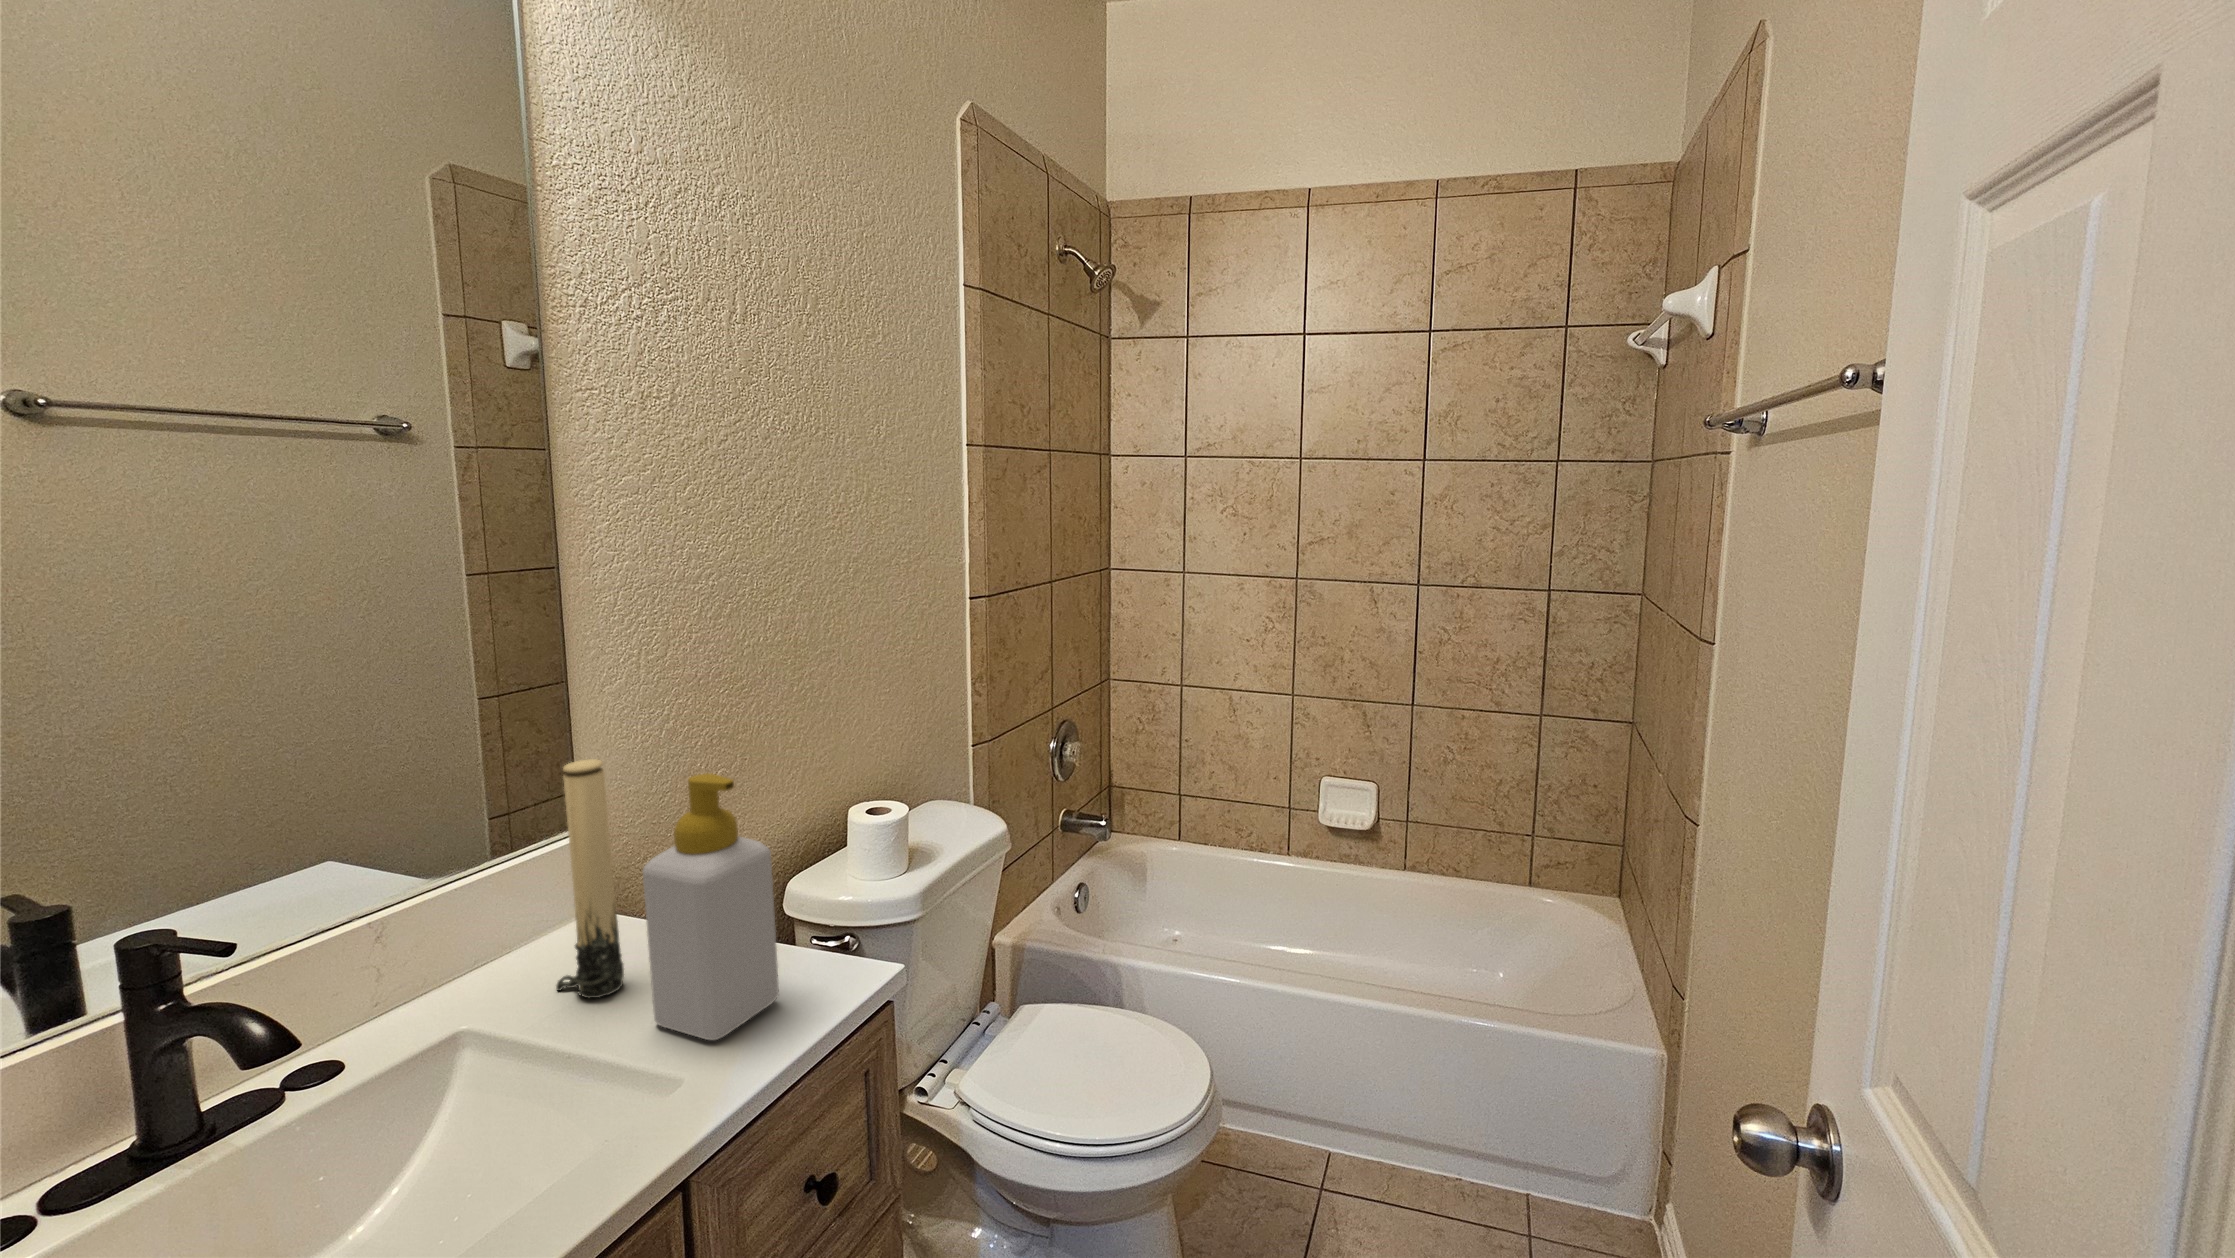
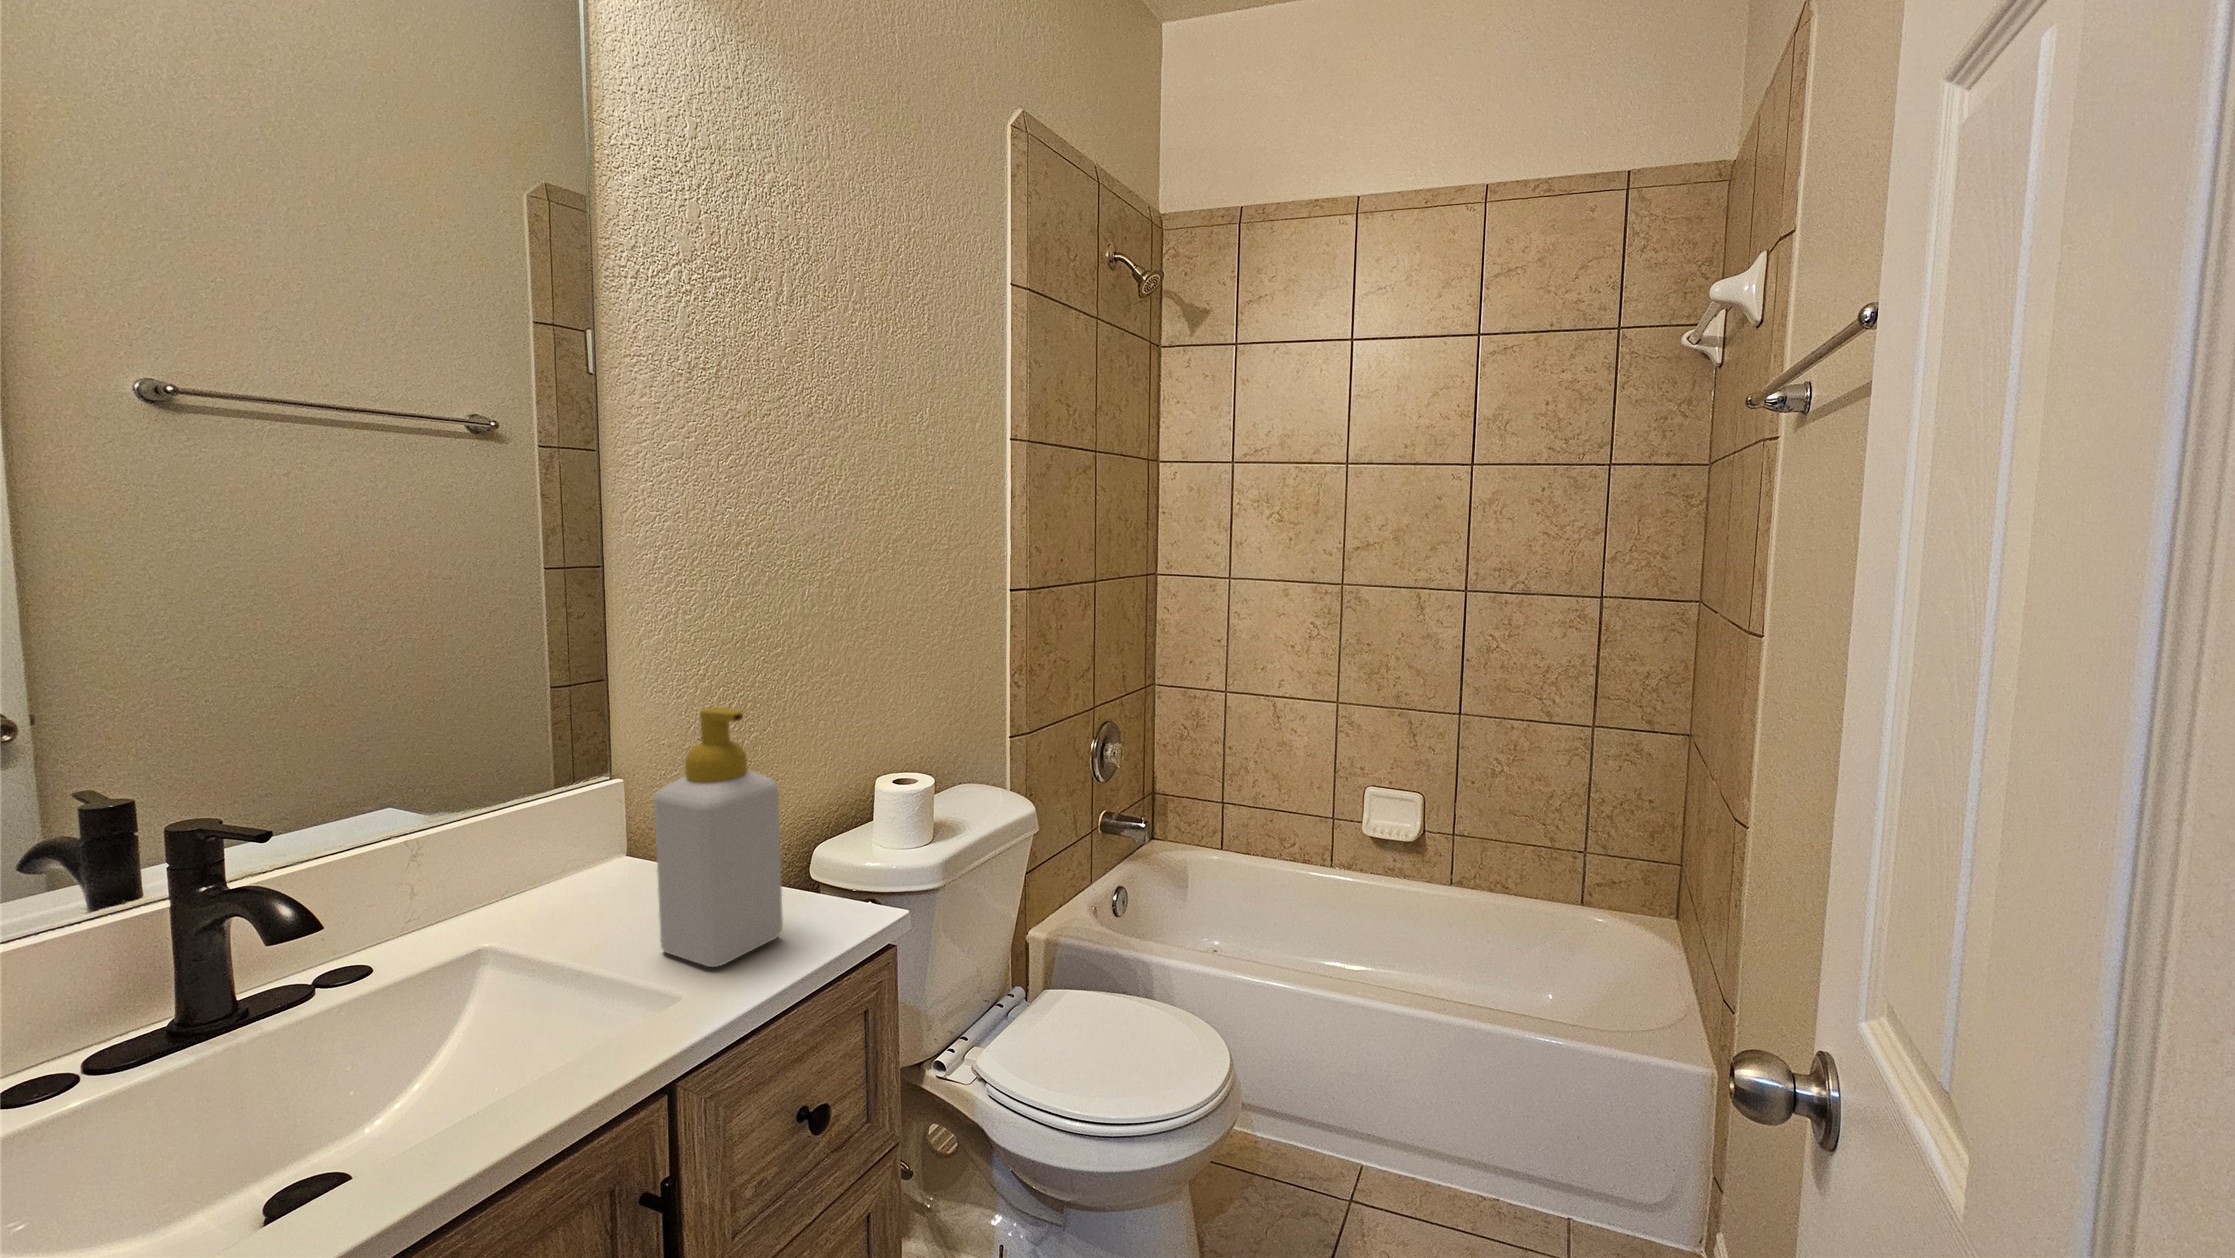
candle: present [556,759,624,998] -> none [577,694,641,926]

